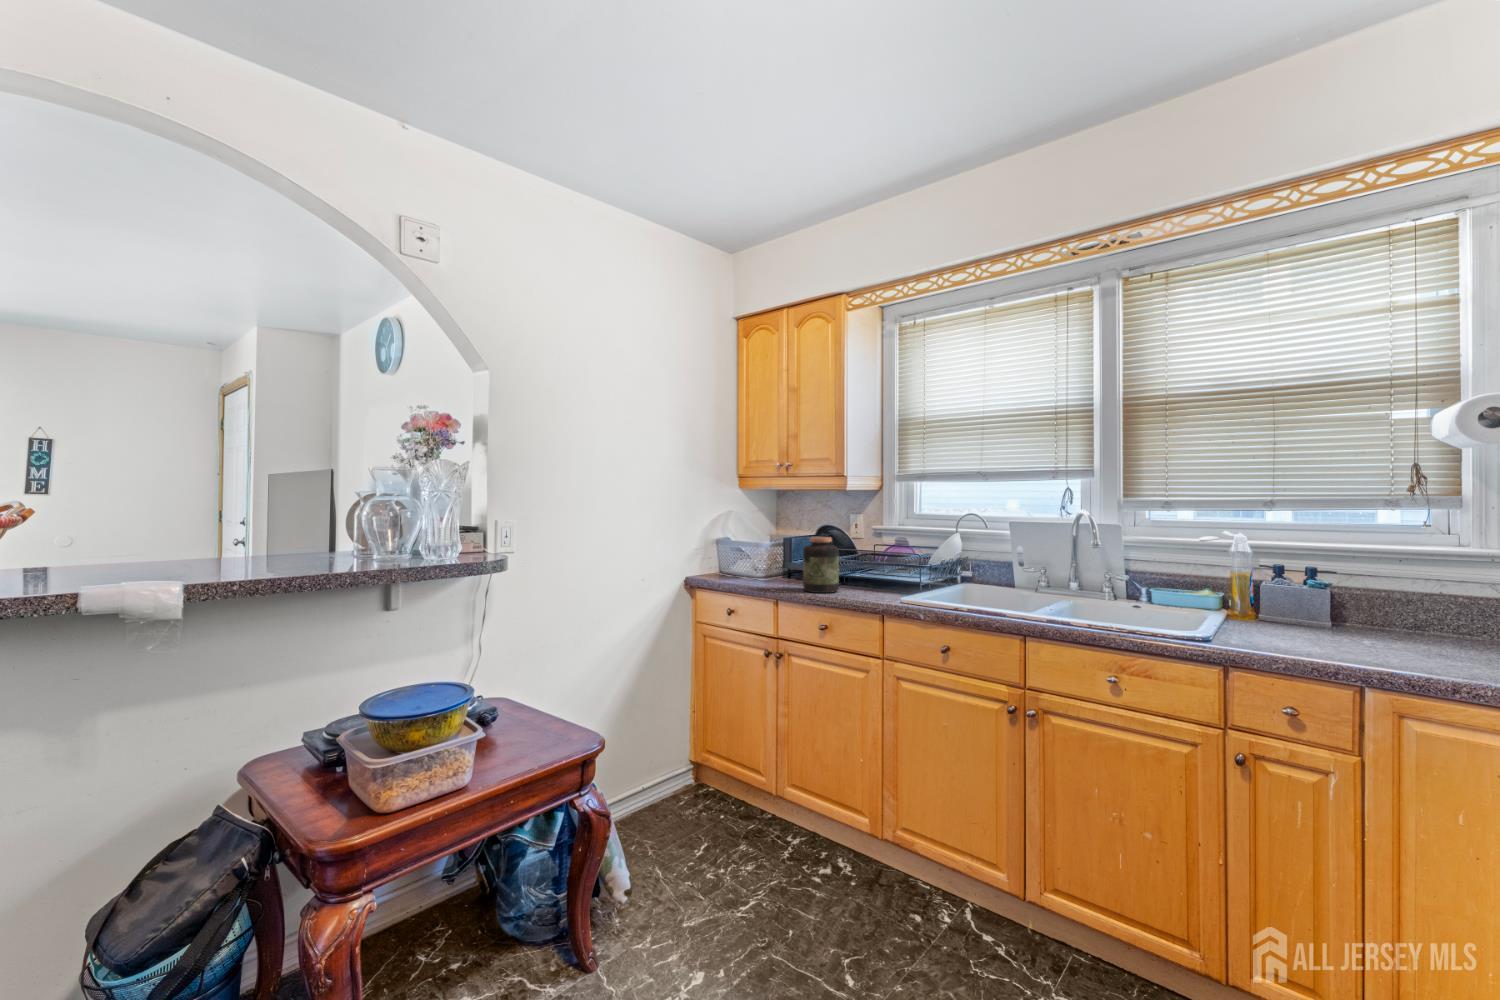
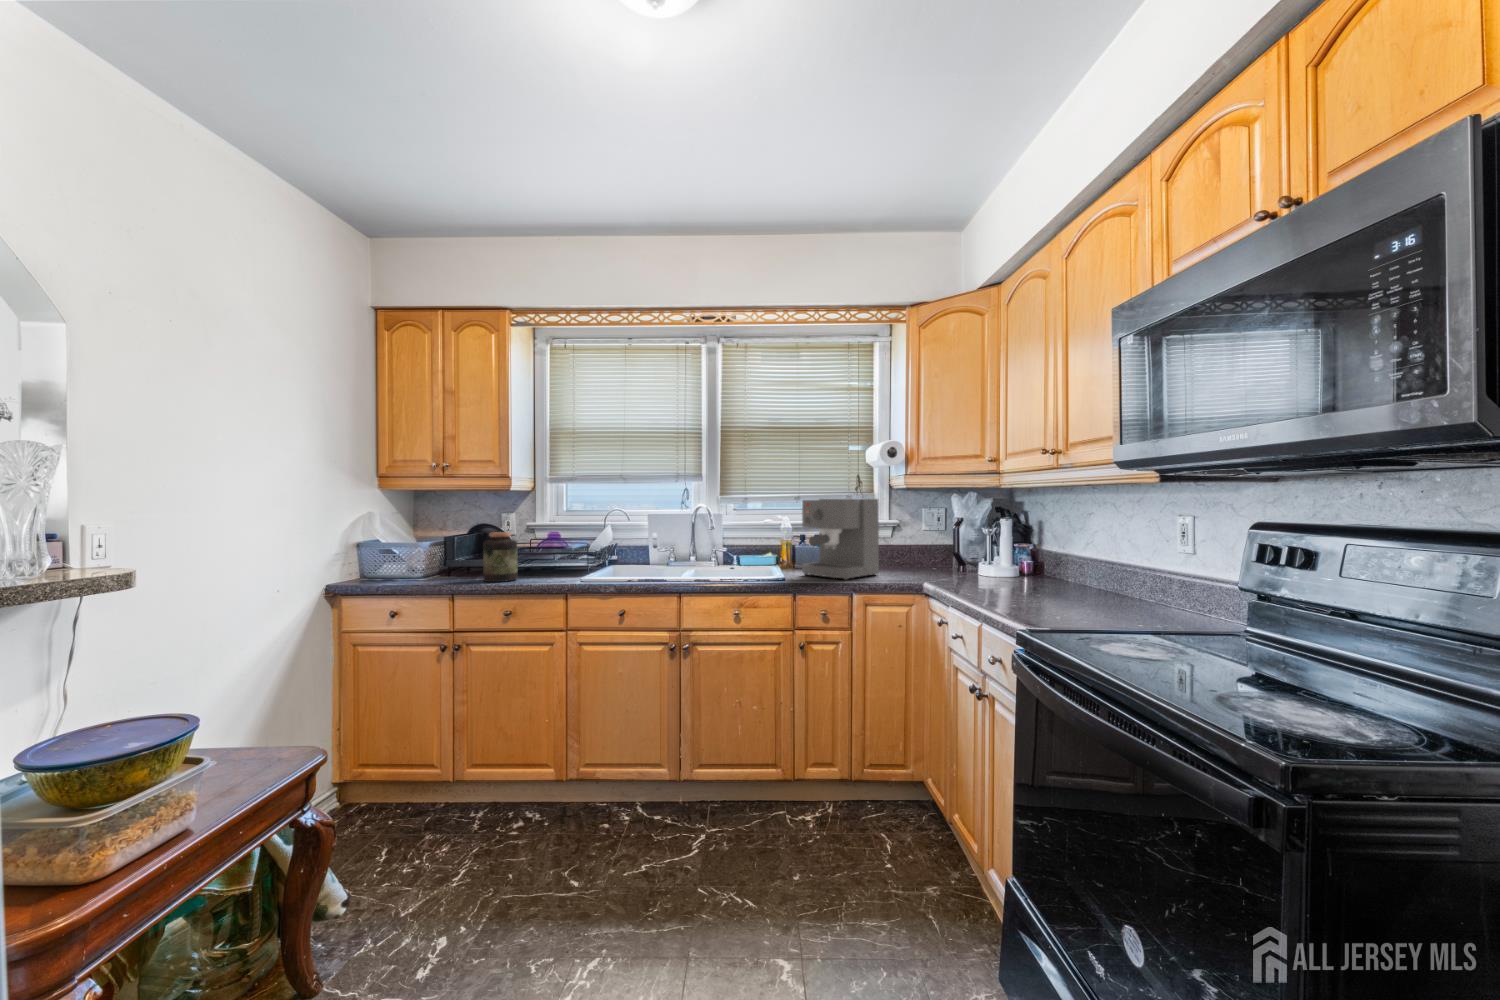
coffee maker: none [1257,504,1448,656] -> present [802,499,879,580]

